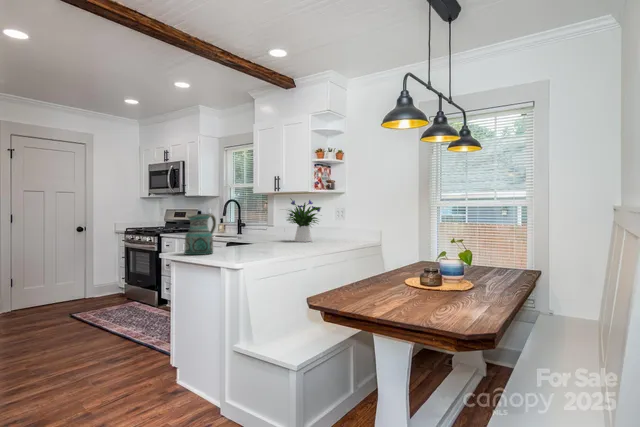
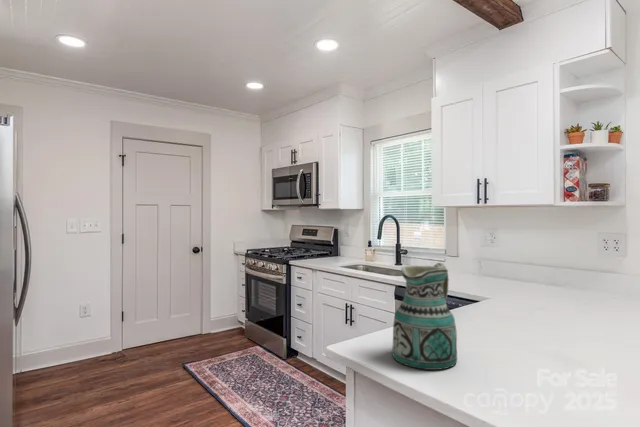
flower arrangement: present [287,199,321,242] -> none [508,216,599,300]

